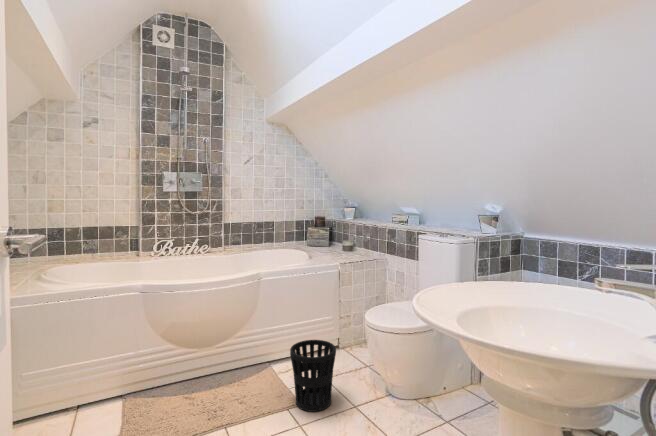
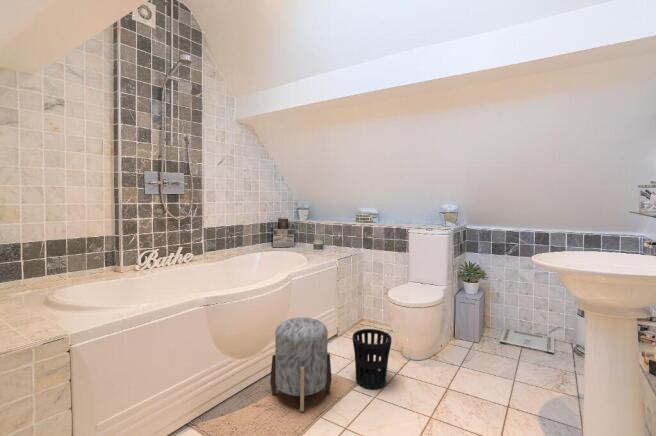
stool: none [203,314,260,410] -> present [270,318,332,411]

